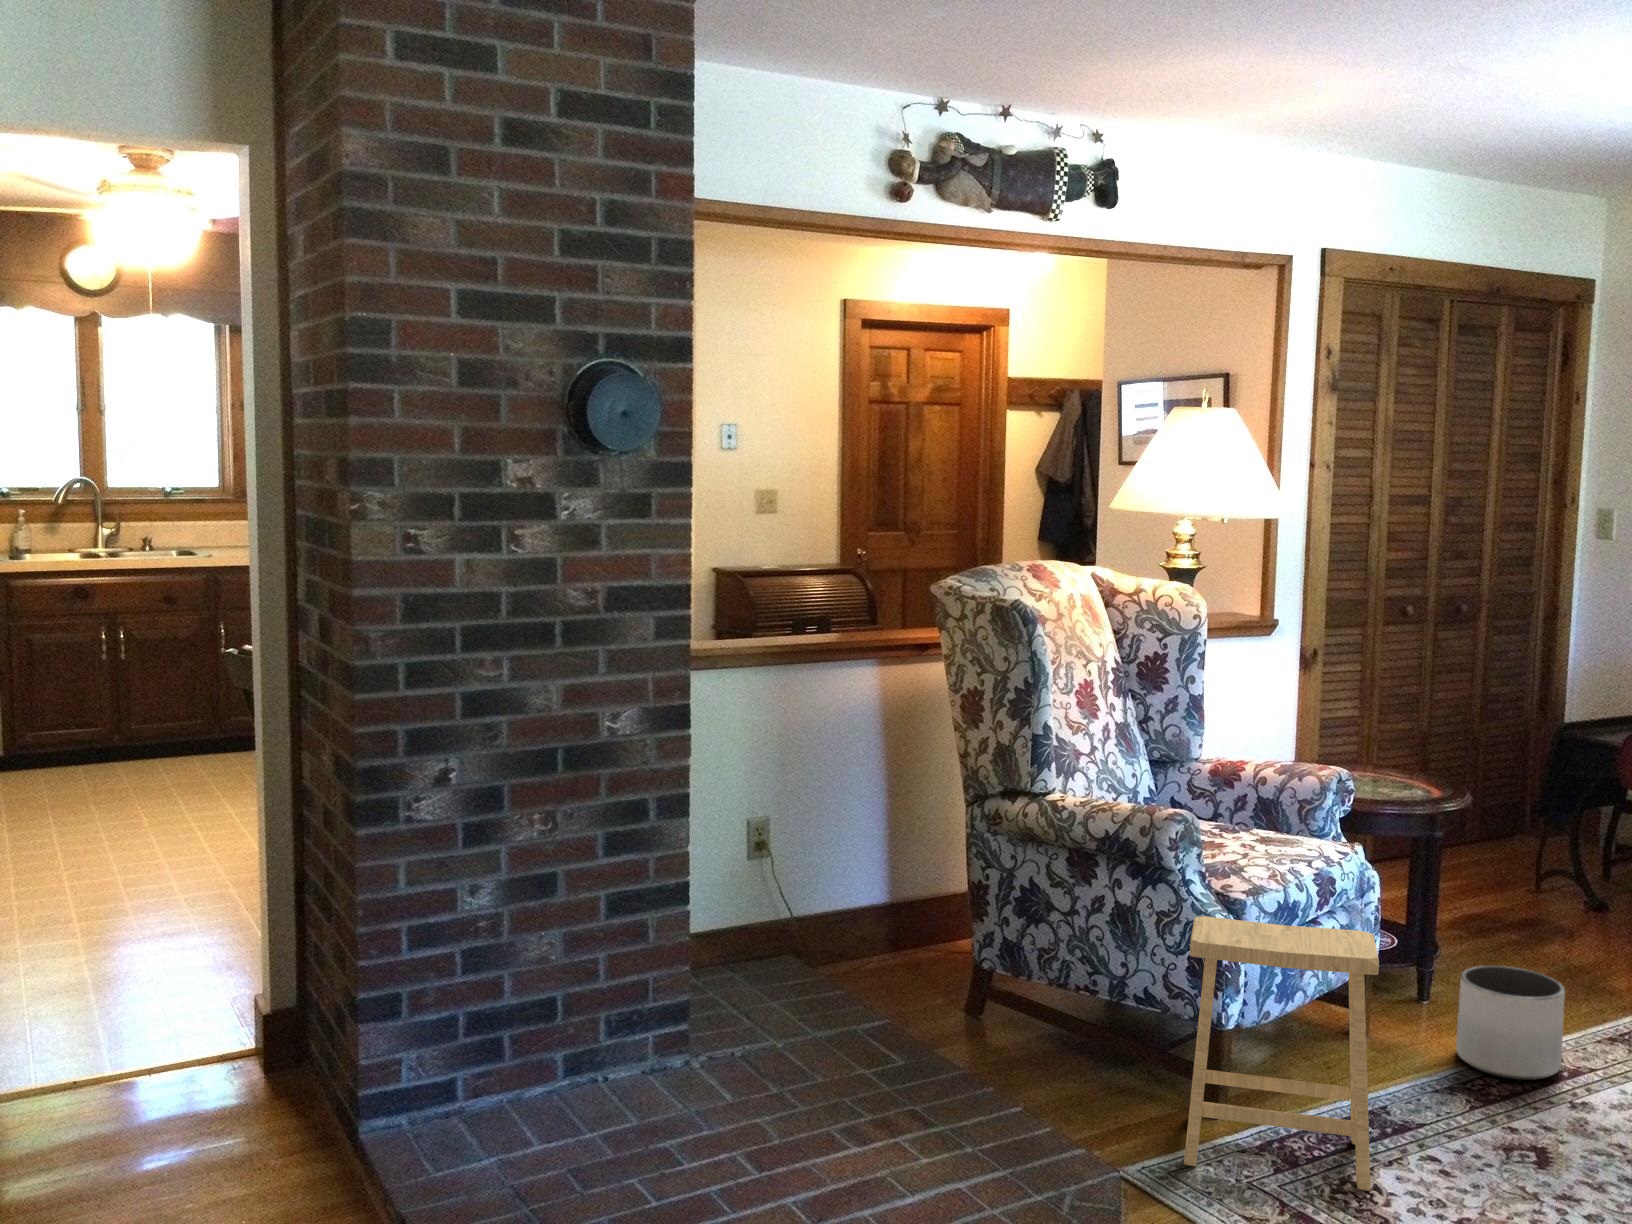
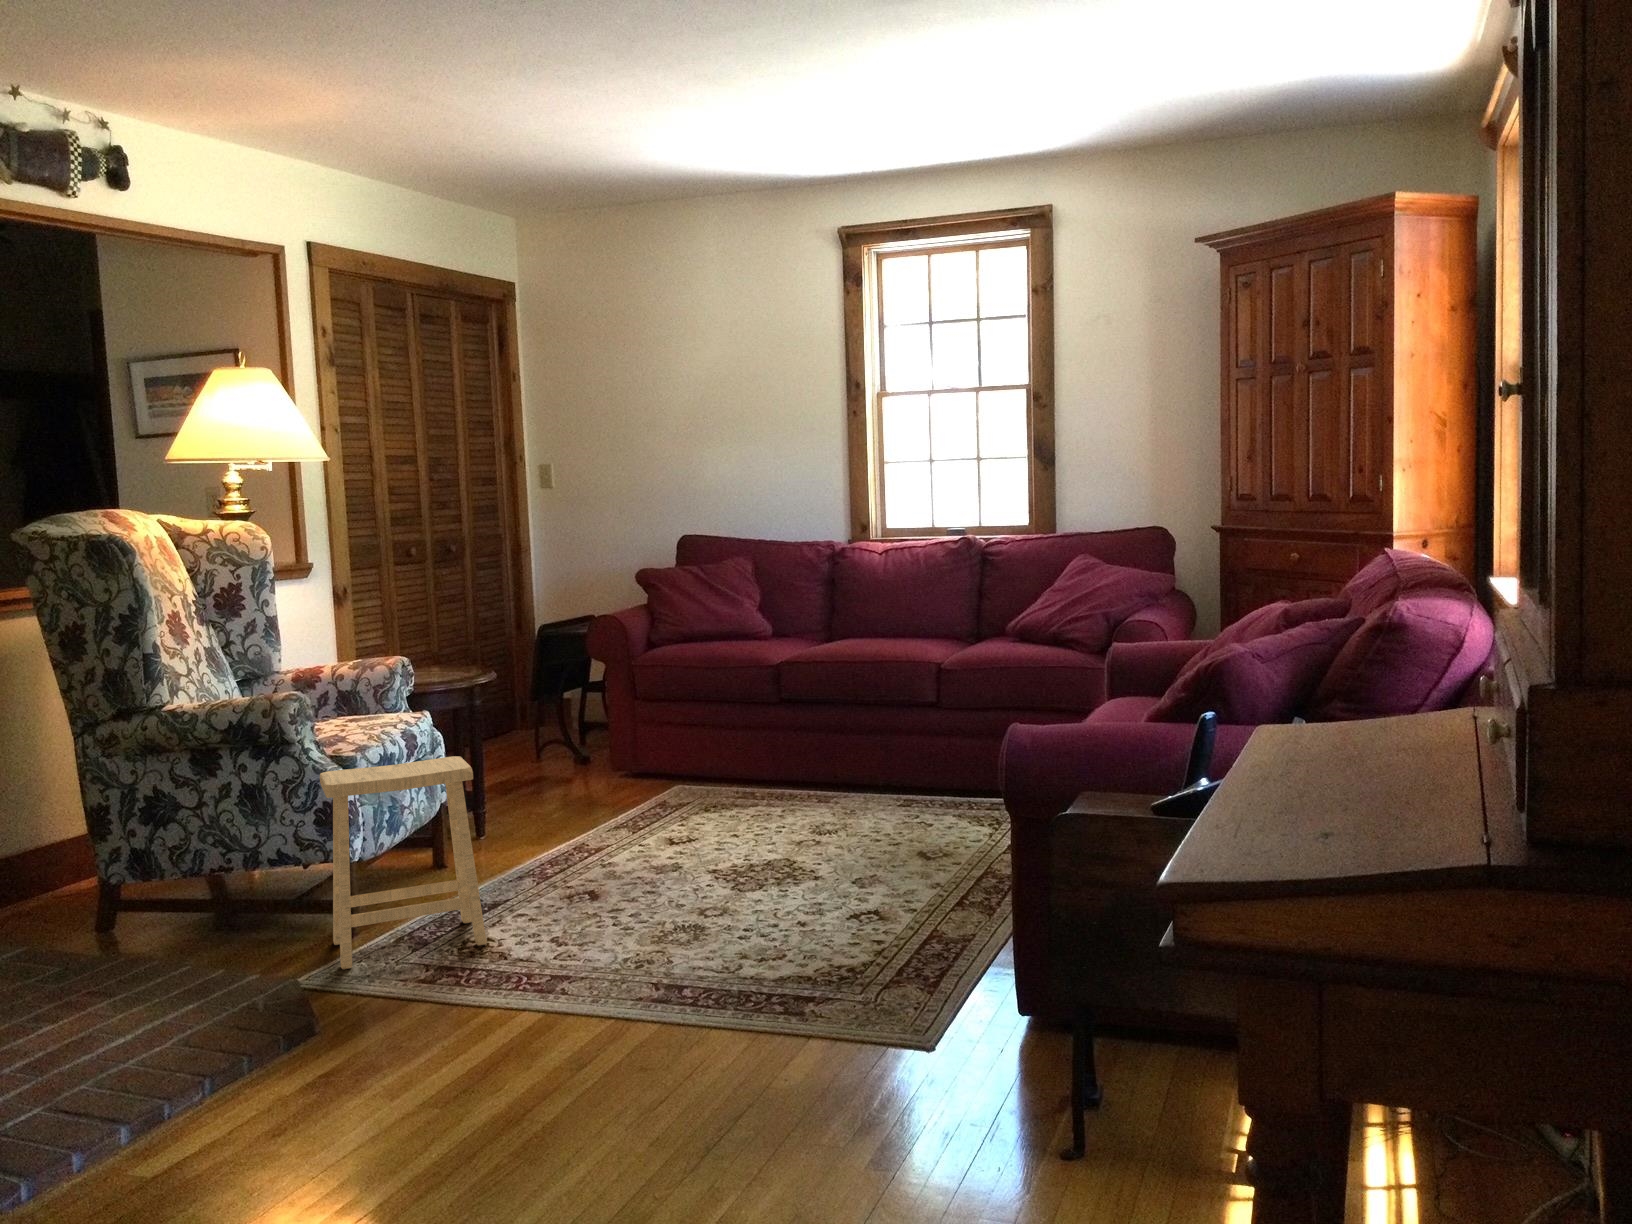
planter: present [1456,966,1565,1080] -> none [513,784,588,862]

